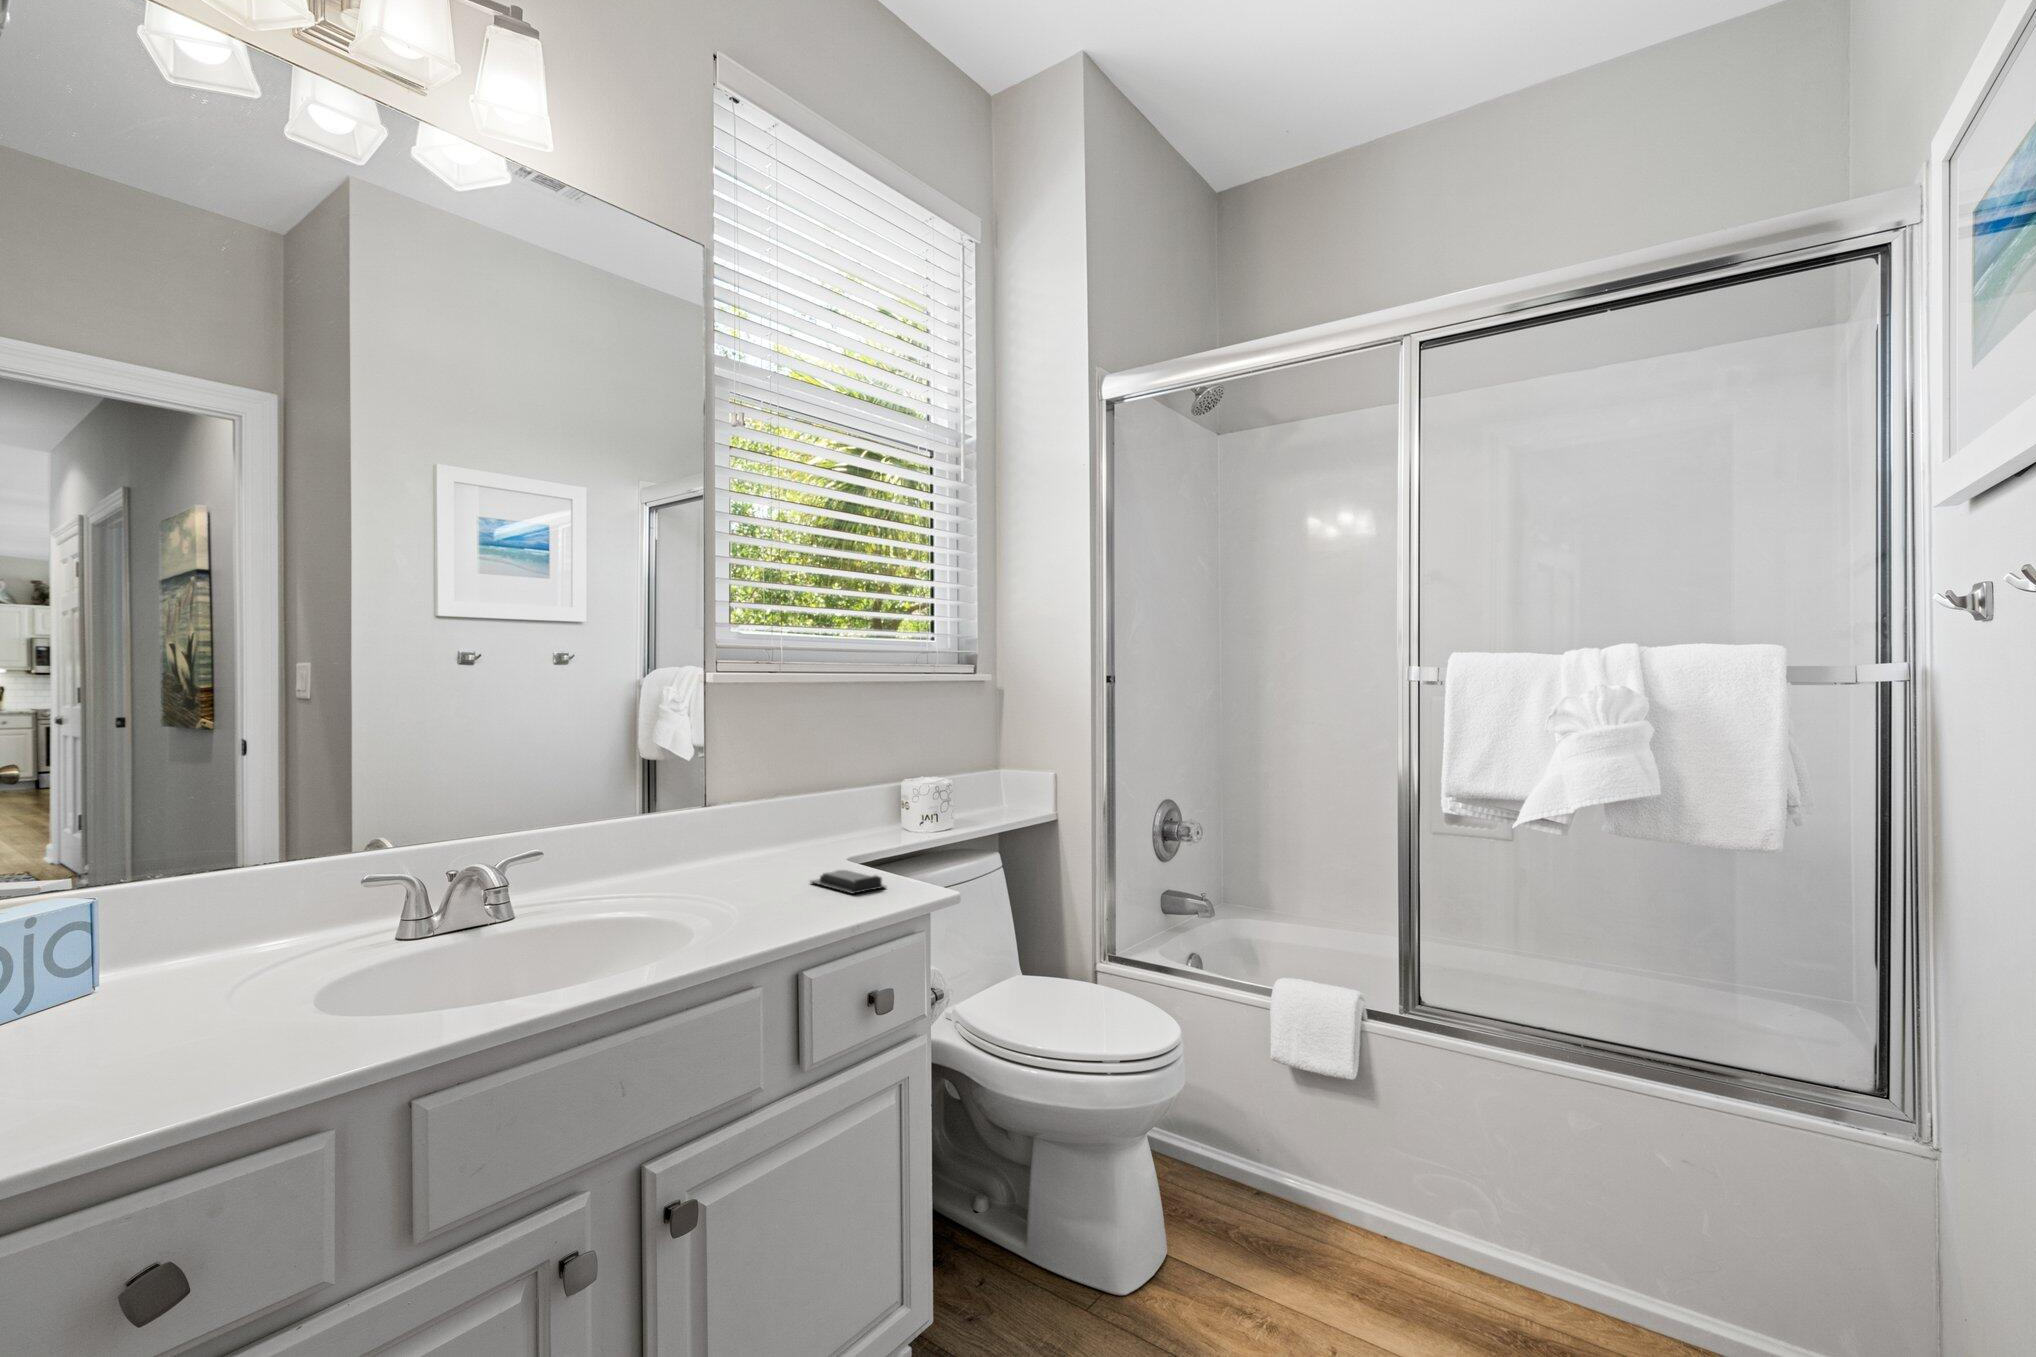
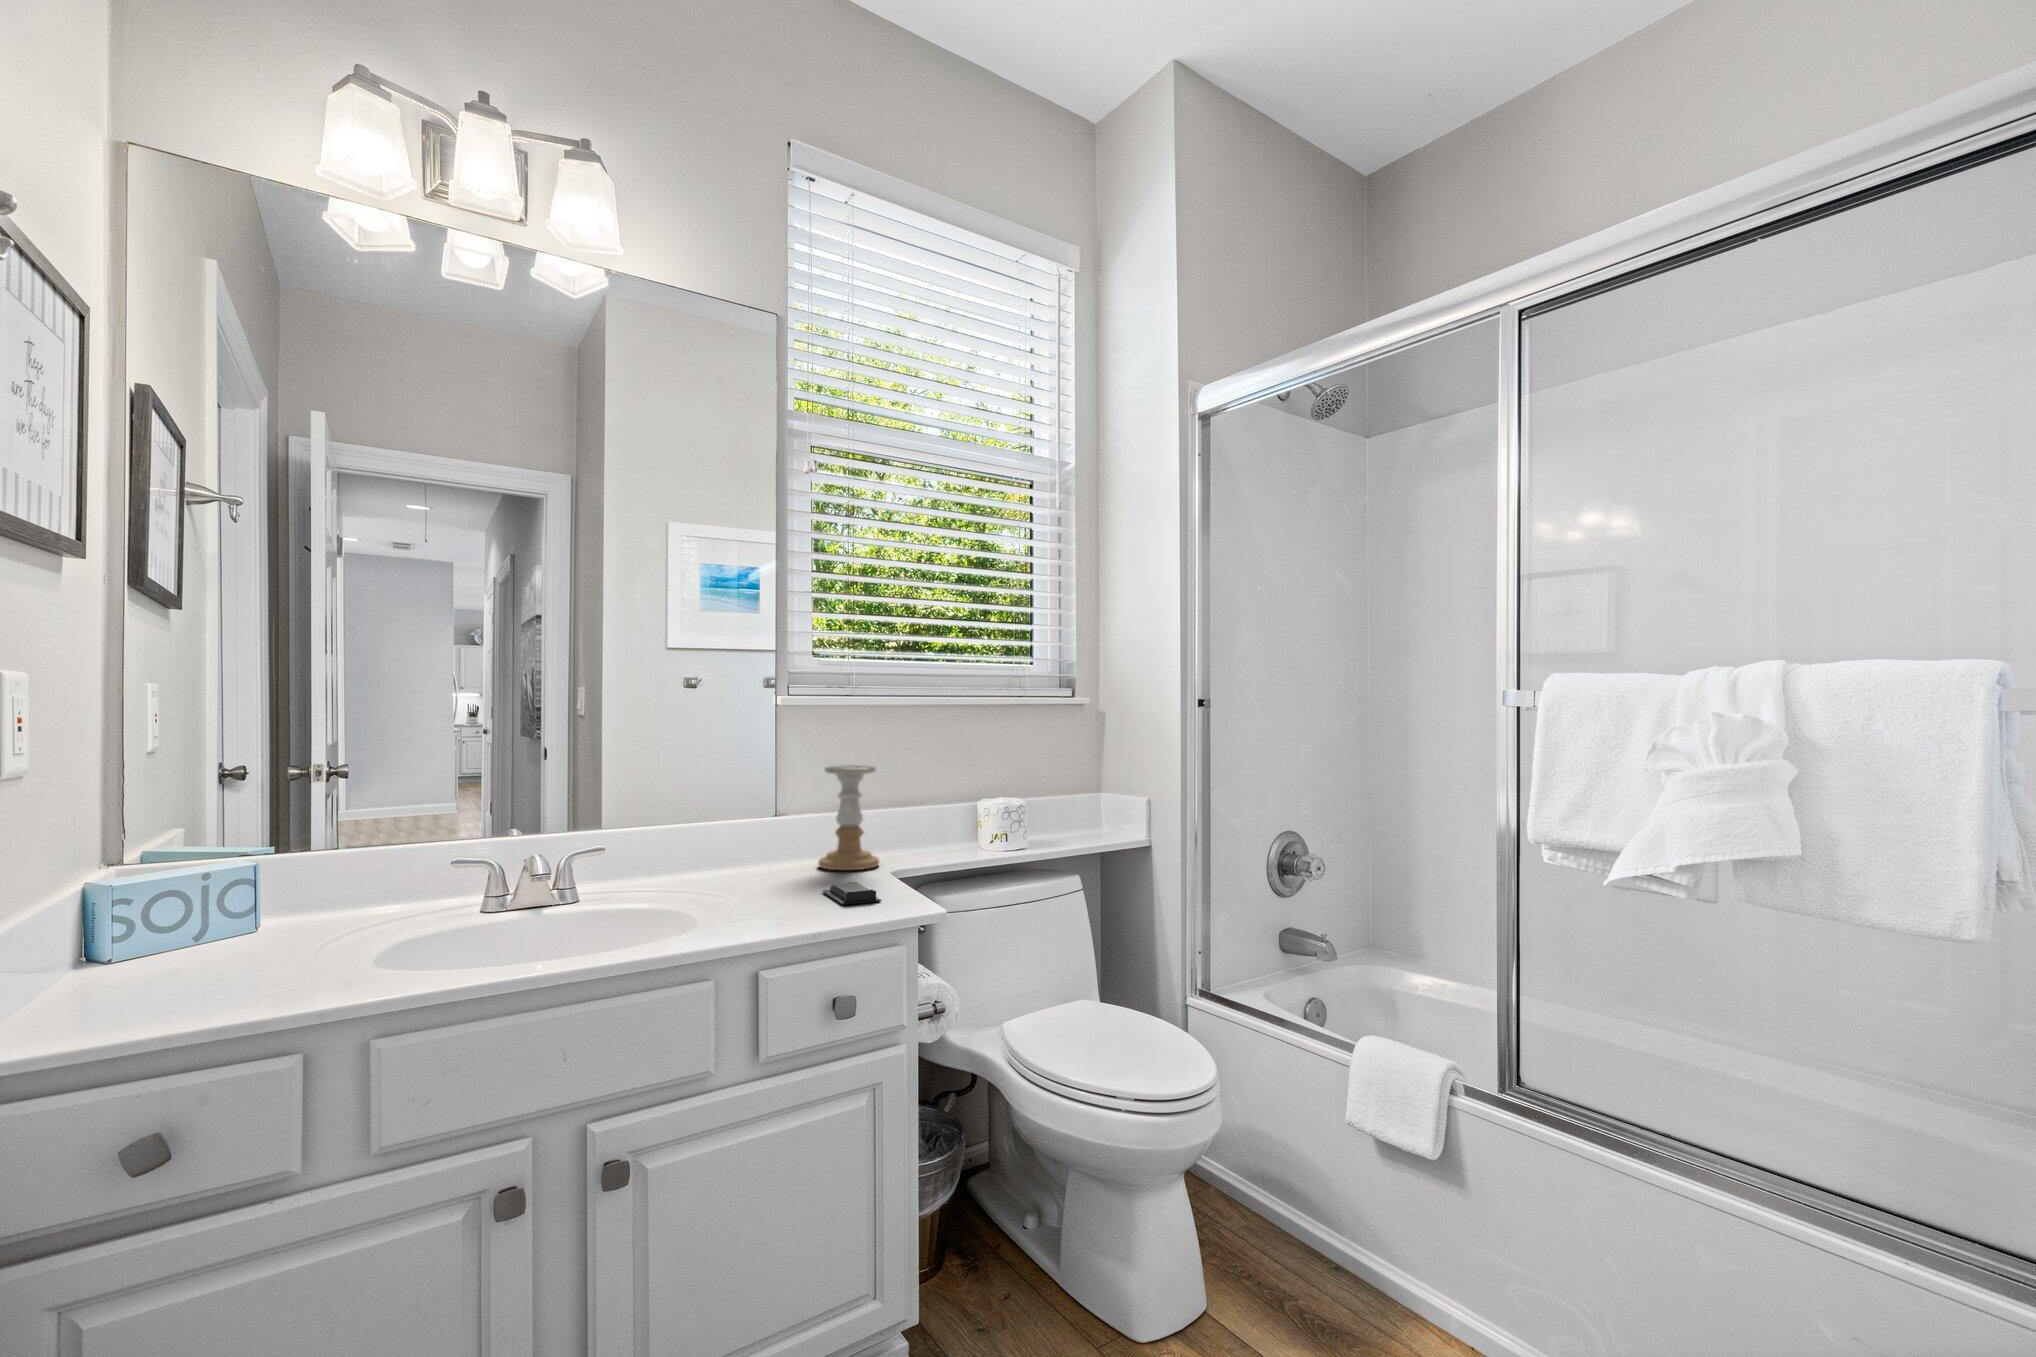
candle holder: none [763,747,829,859] -> present [819,765,879,870]

